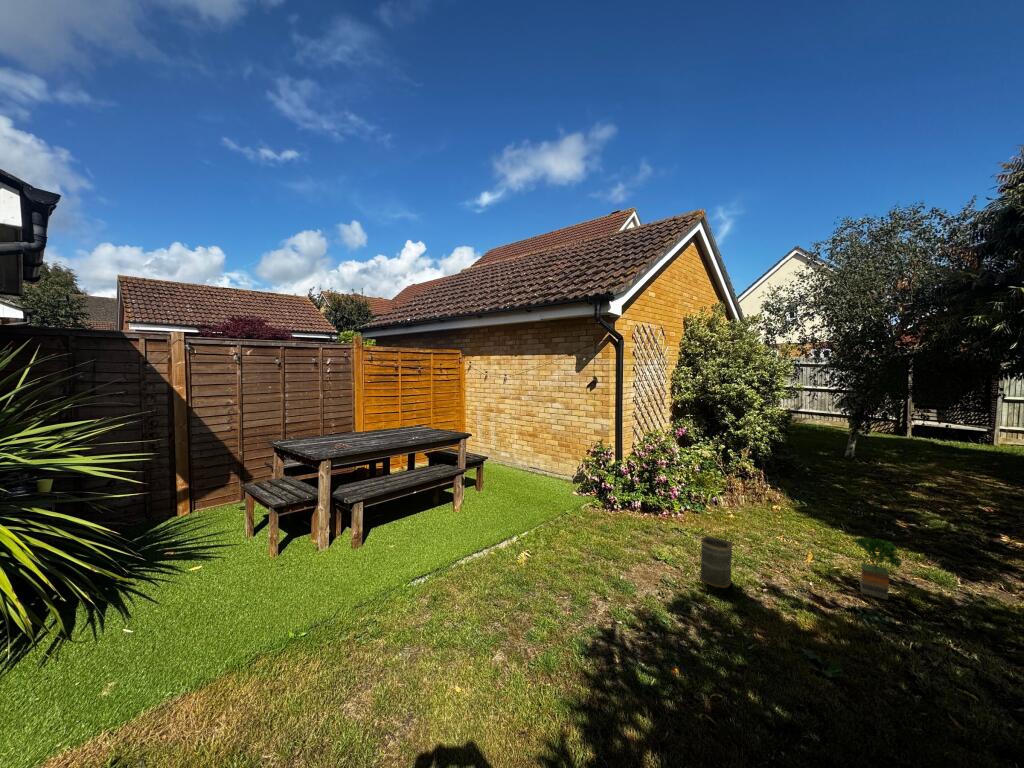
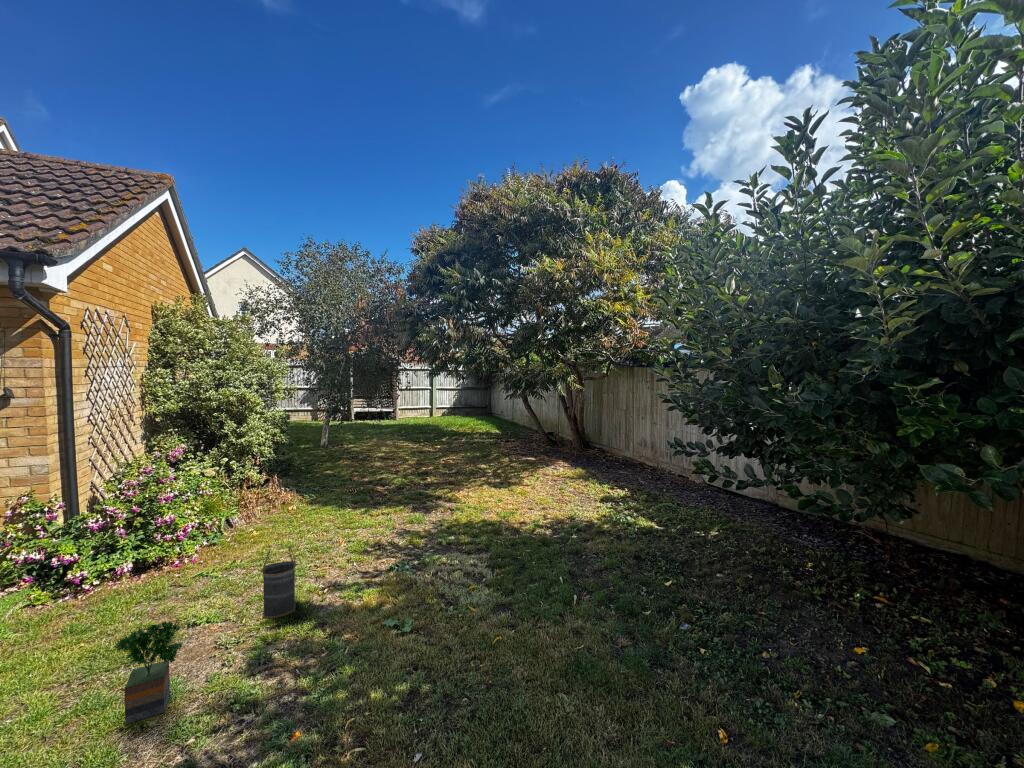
potted tree: present [855,538,902,600] -> present [115,621,183,724]

